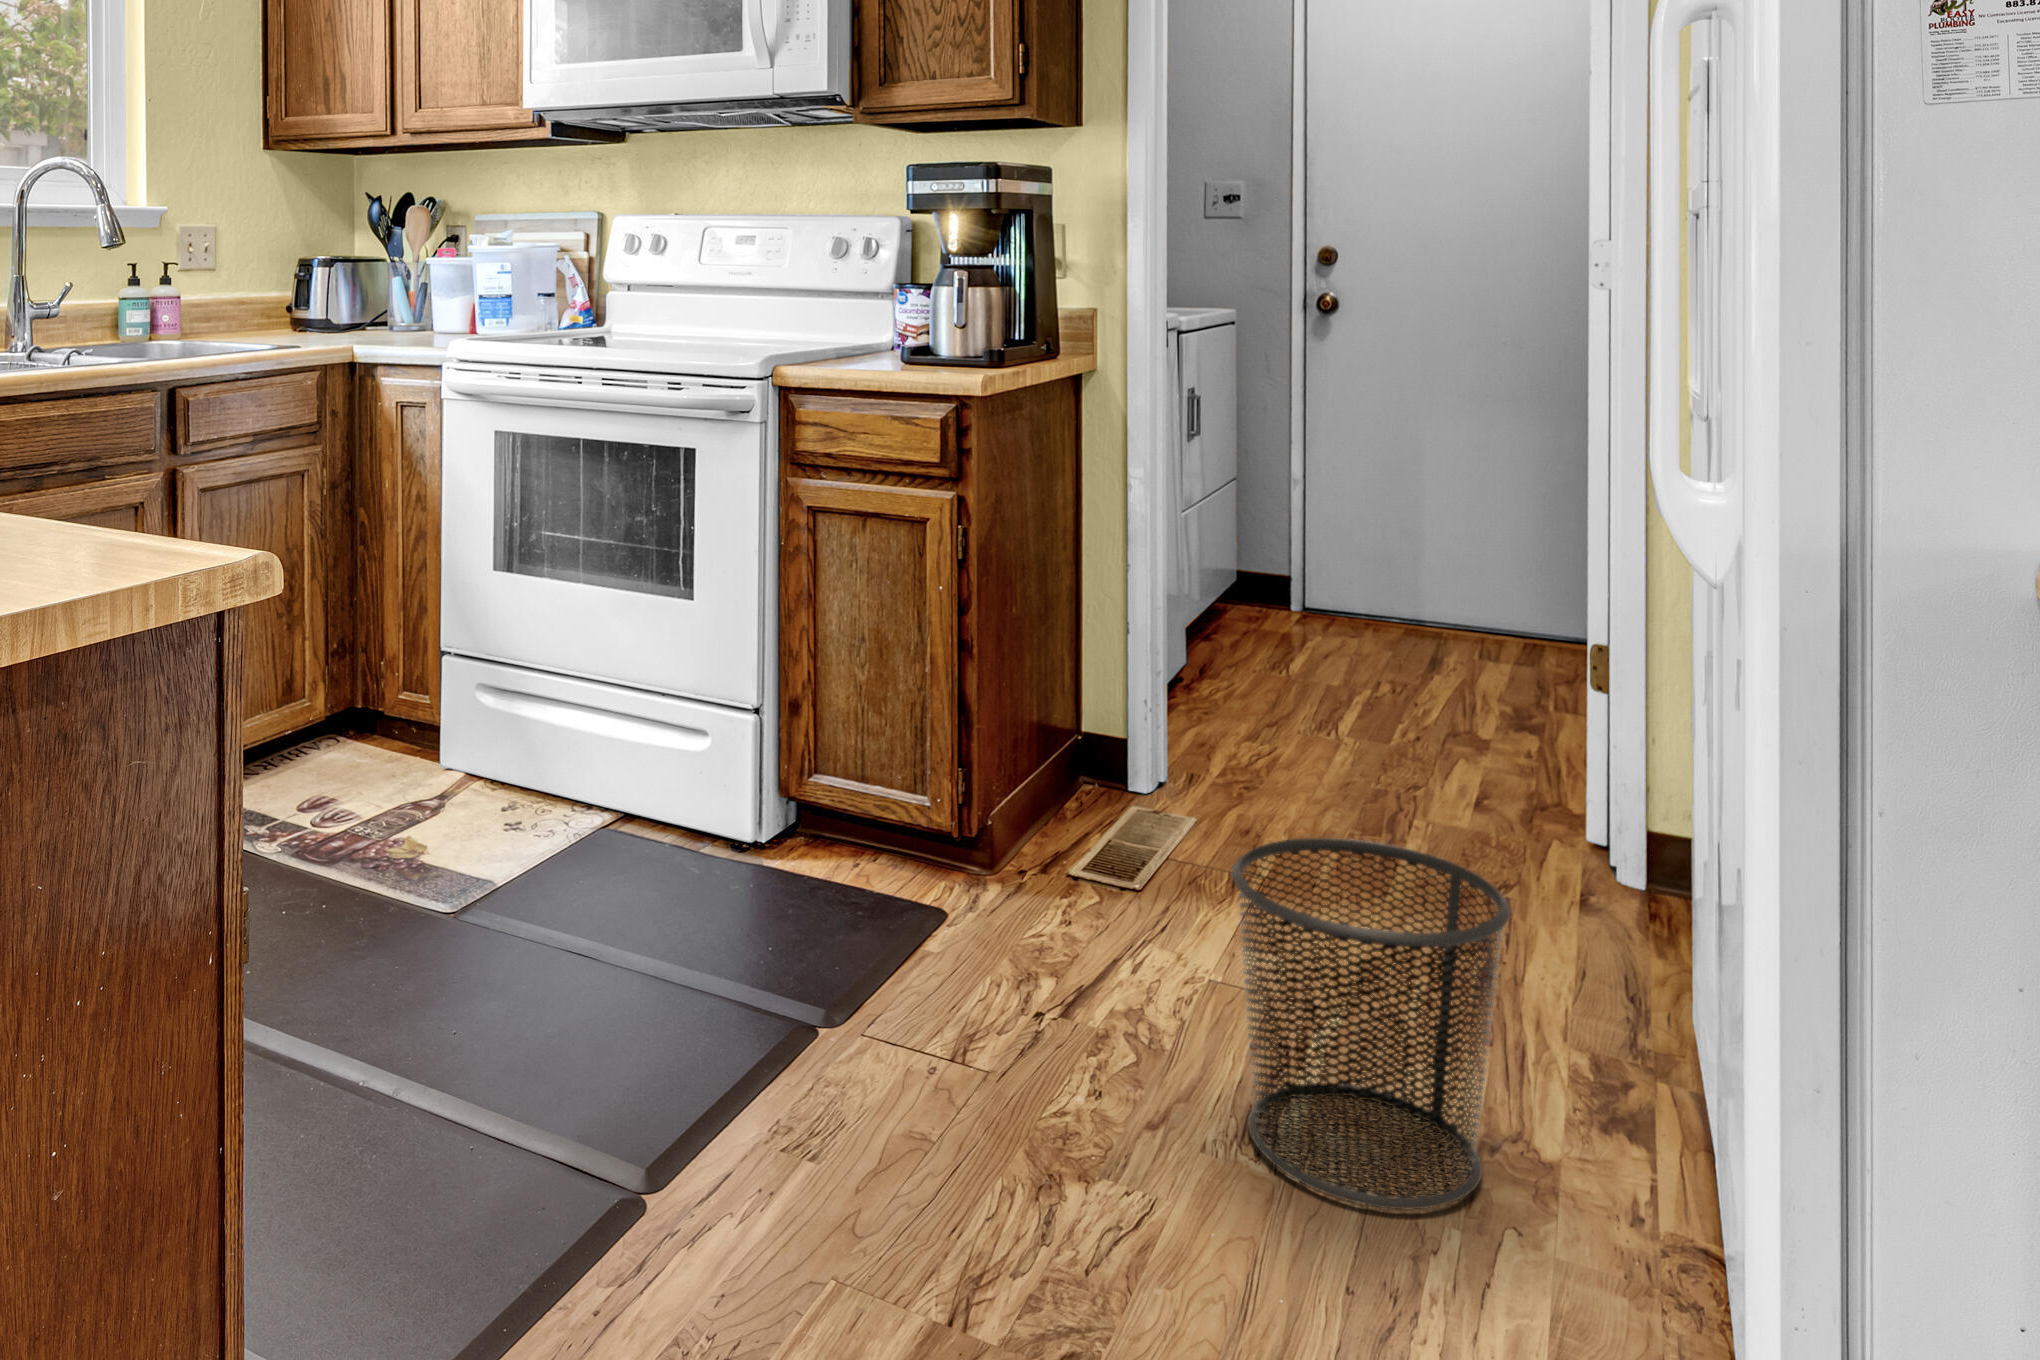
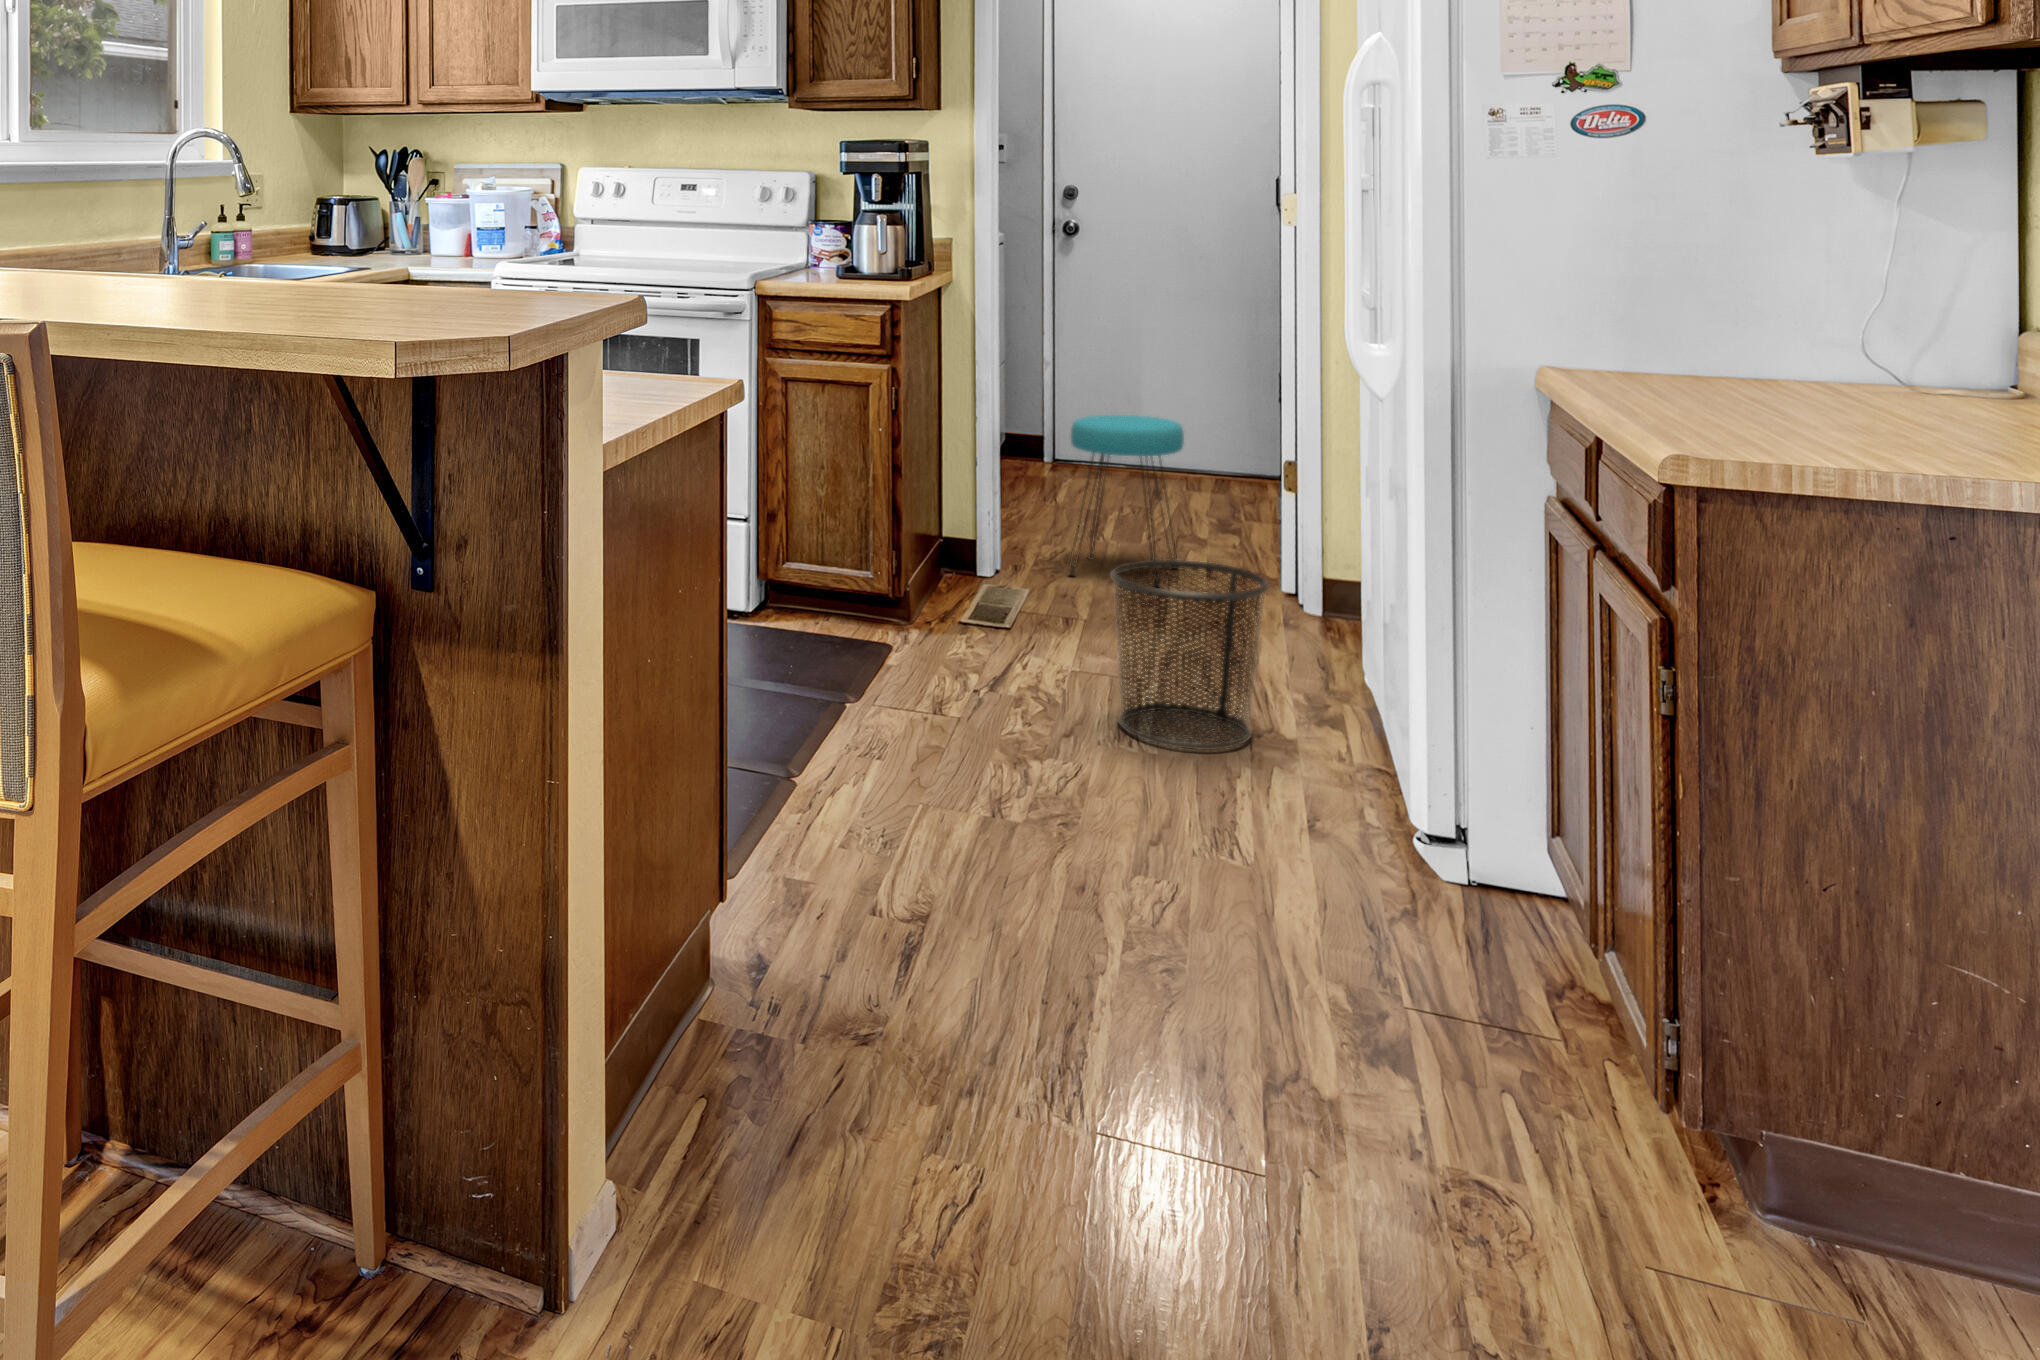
stool: none [1259,560,1433,819] -> present [1069,415,1184,584]

